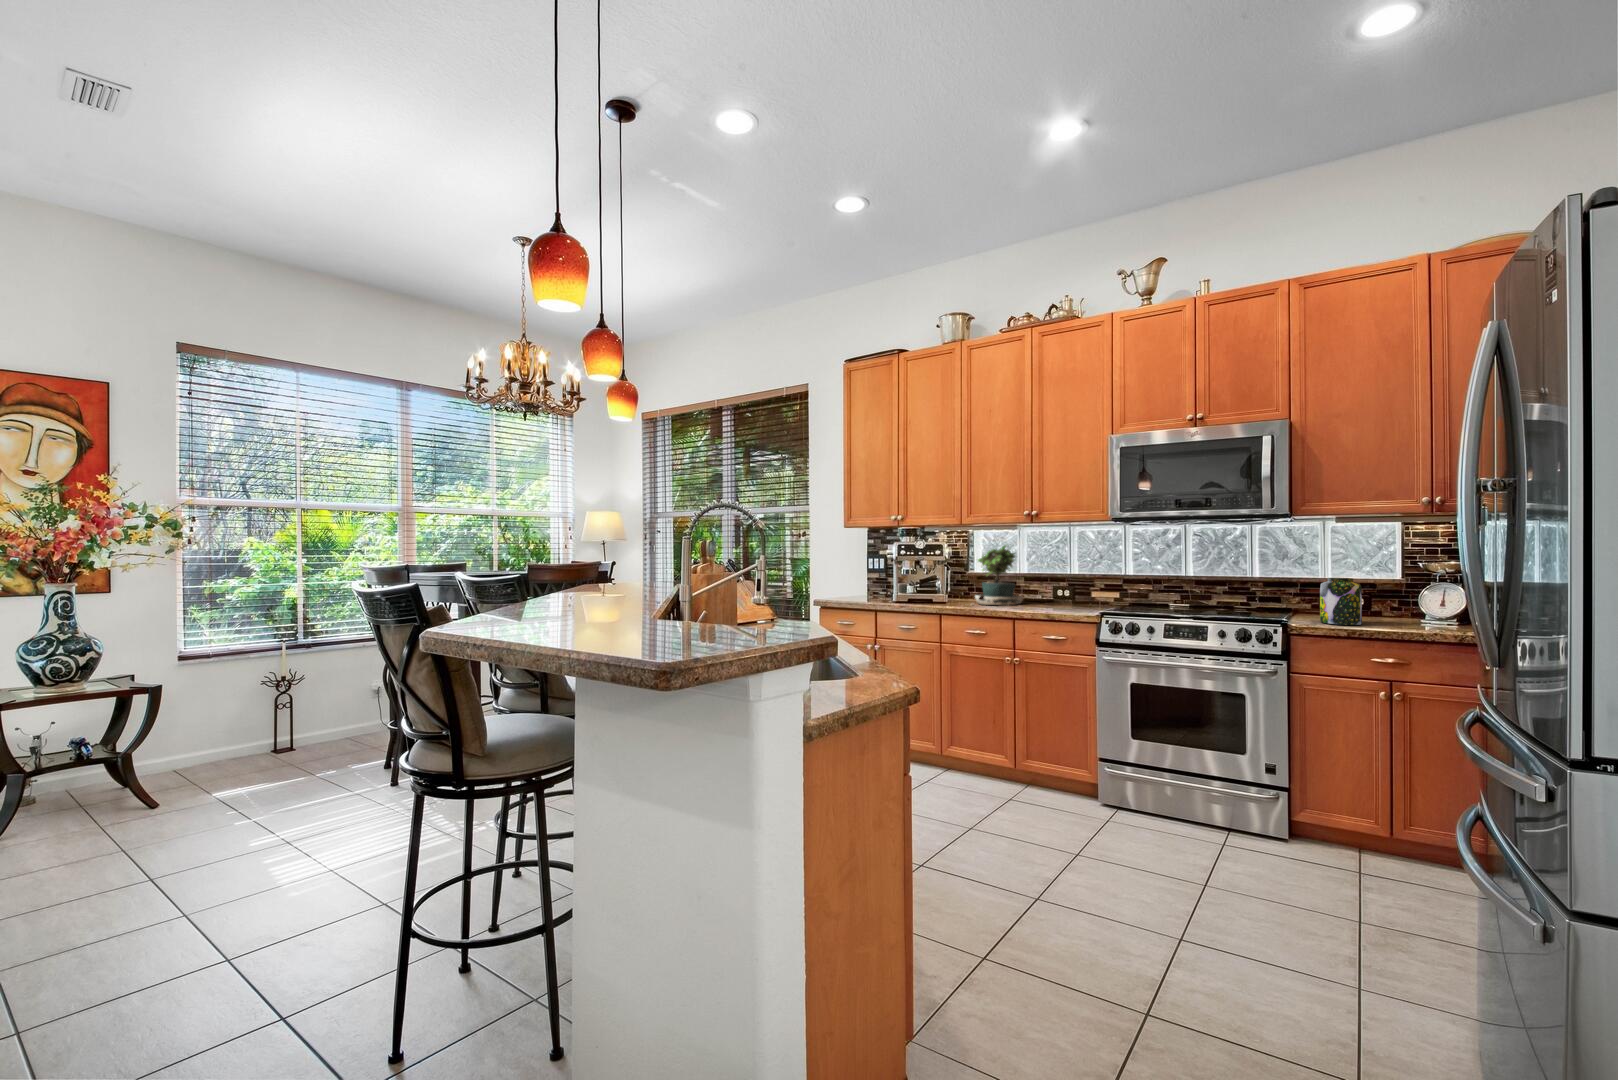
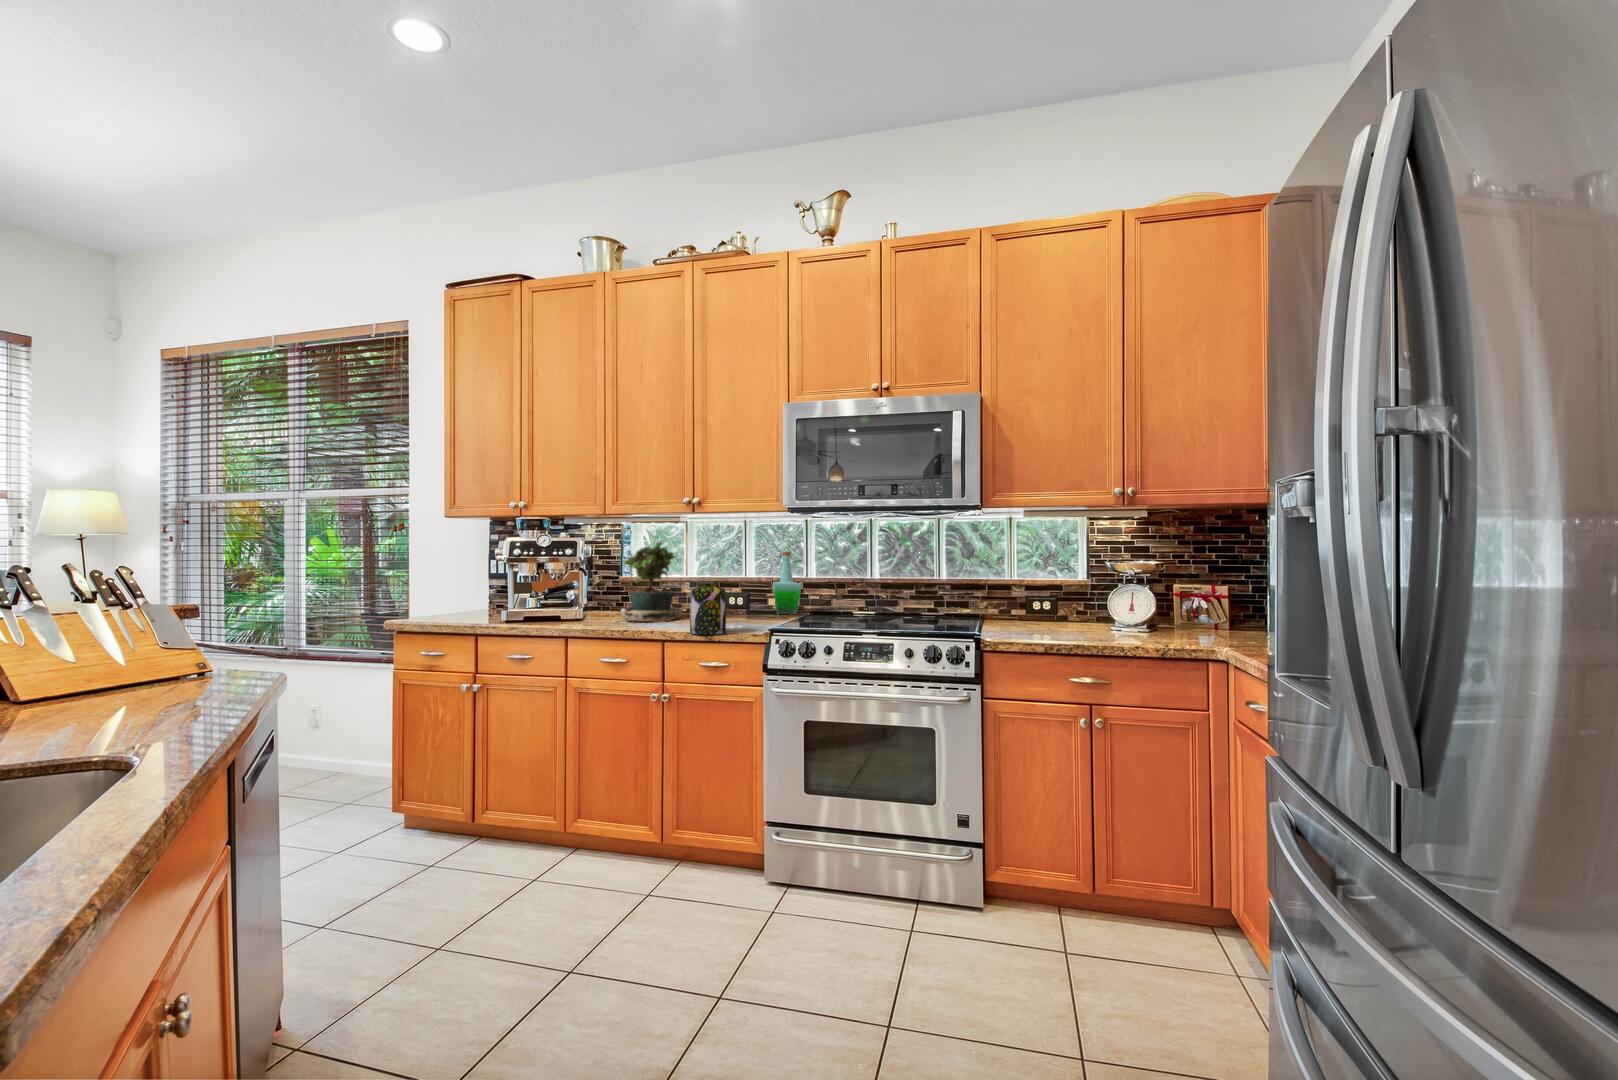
bottle: none [1095,553,1122,603] -> present [773,552,802,614]
jar: present [1320,578,1362,625] -> present [690,582,726,635]

